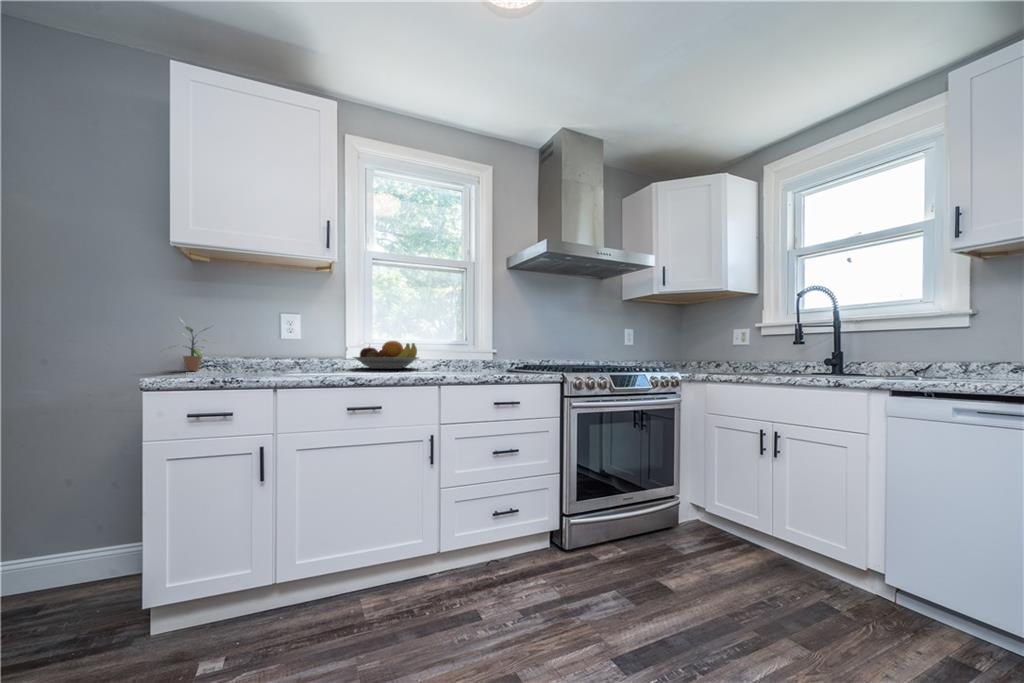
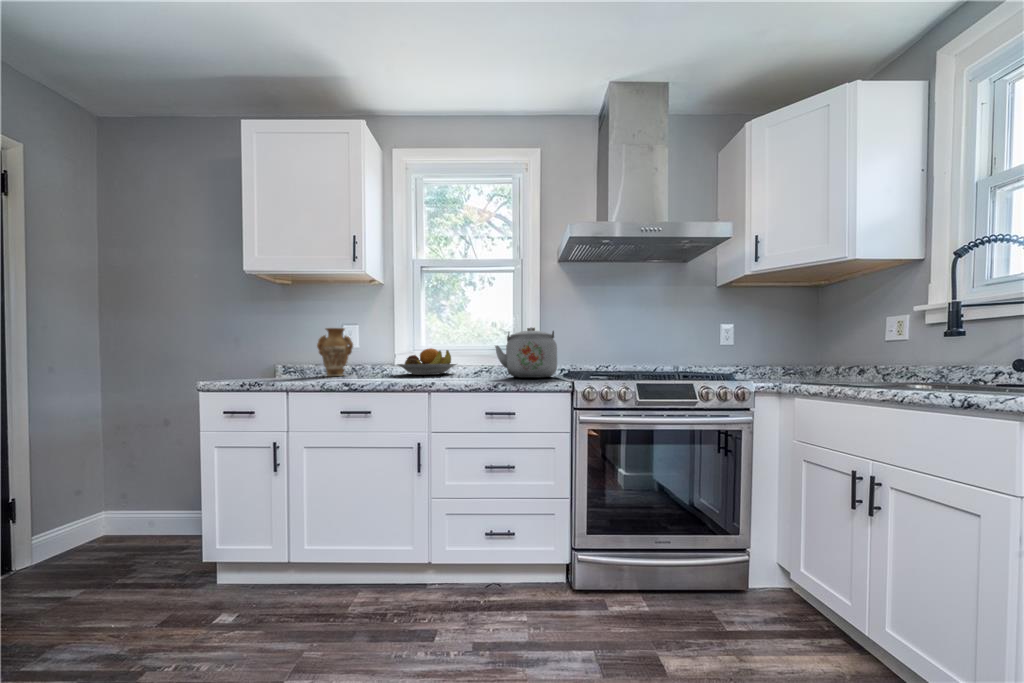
vase: none [249,312,295,370] -> present [317,328,353,376]
potted plant: present [169,321,210,371] -> none [259,334,301,377]
kettle: none [480,325,535,371] -> present [495,327,557,378]

